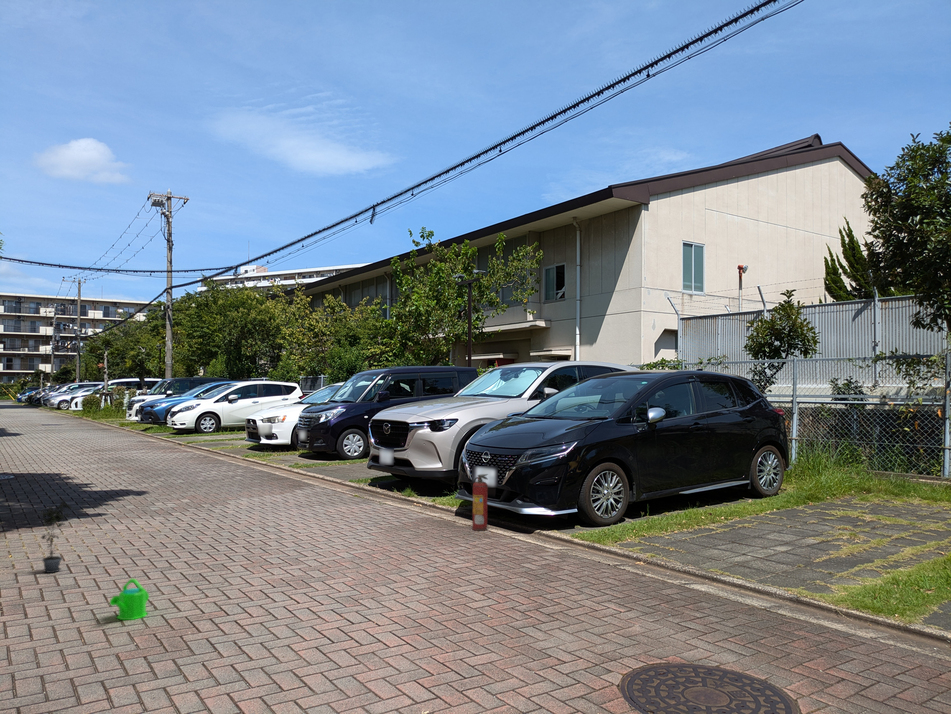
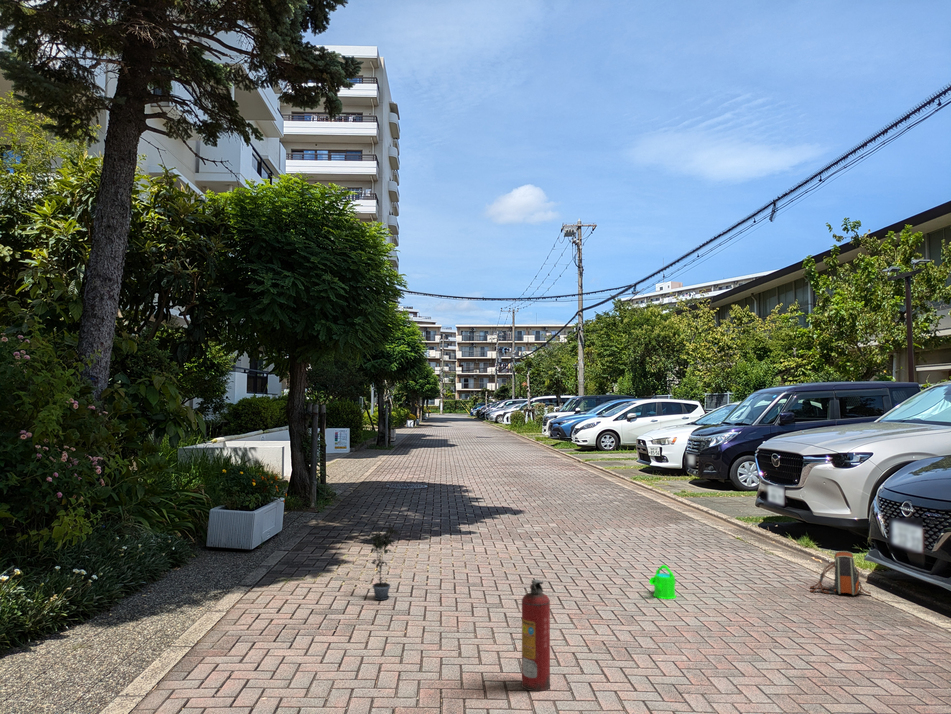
fire extinguisher: present [472,474,488,531] -> present [522,580,550,691]
backpack: none [417,492,458,524] -> present [810,551,871,595]
watering can: present [110,579,149,620] -> present [649,565,676,599]

